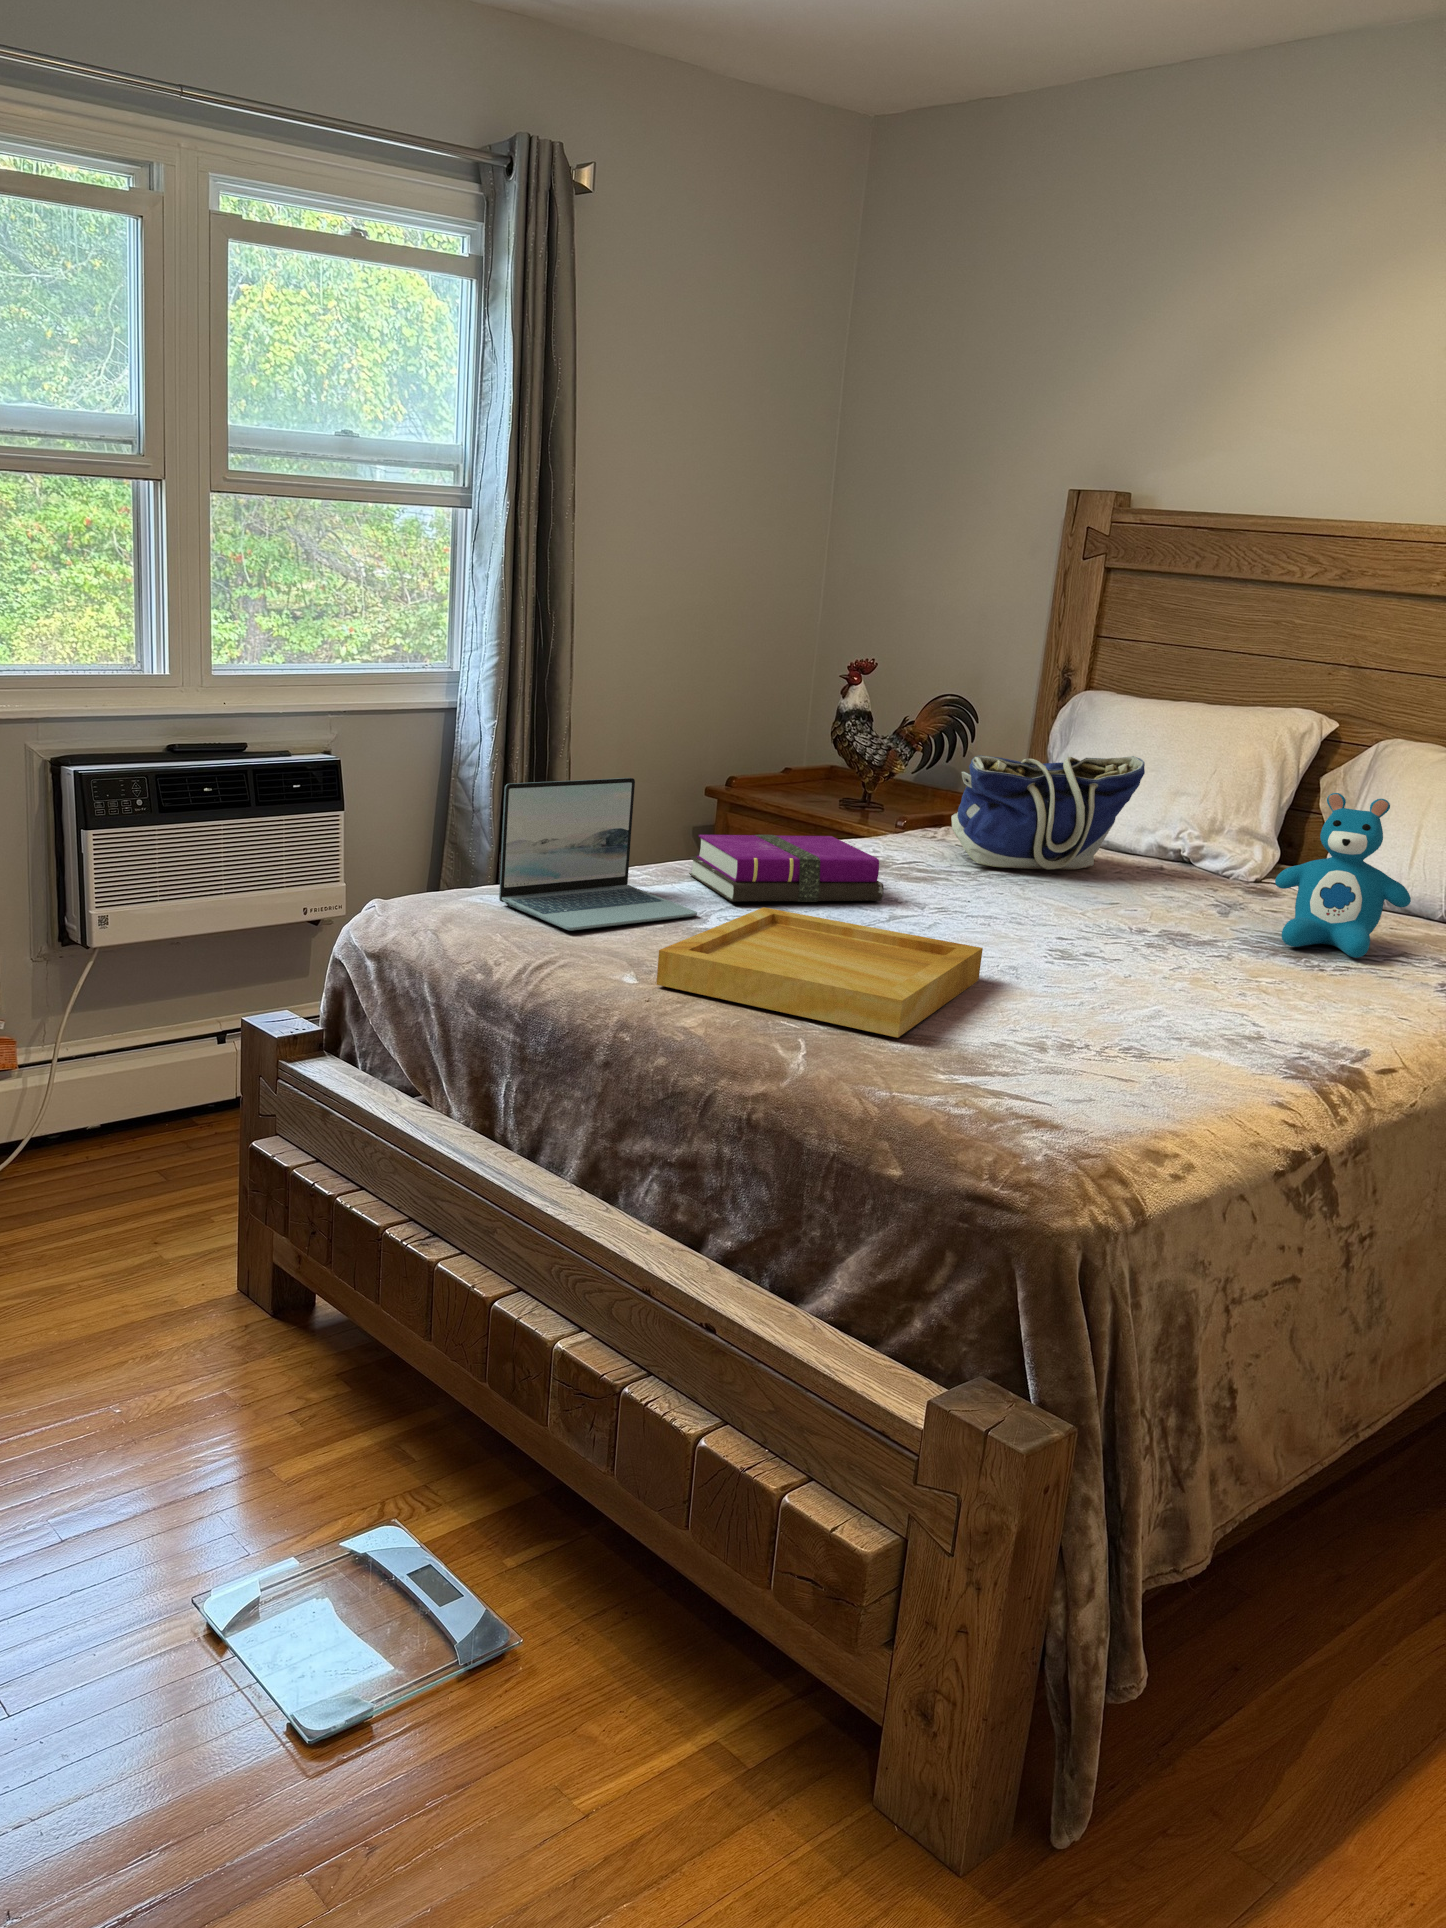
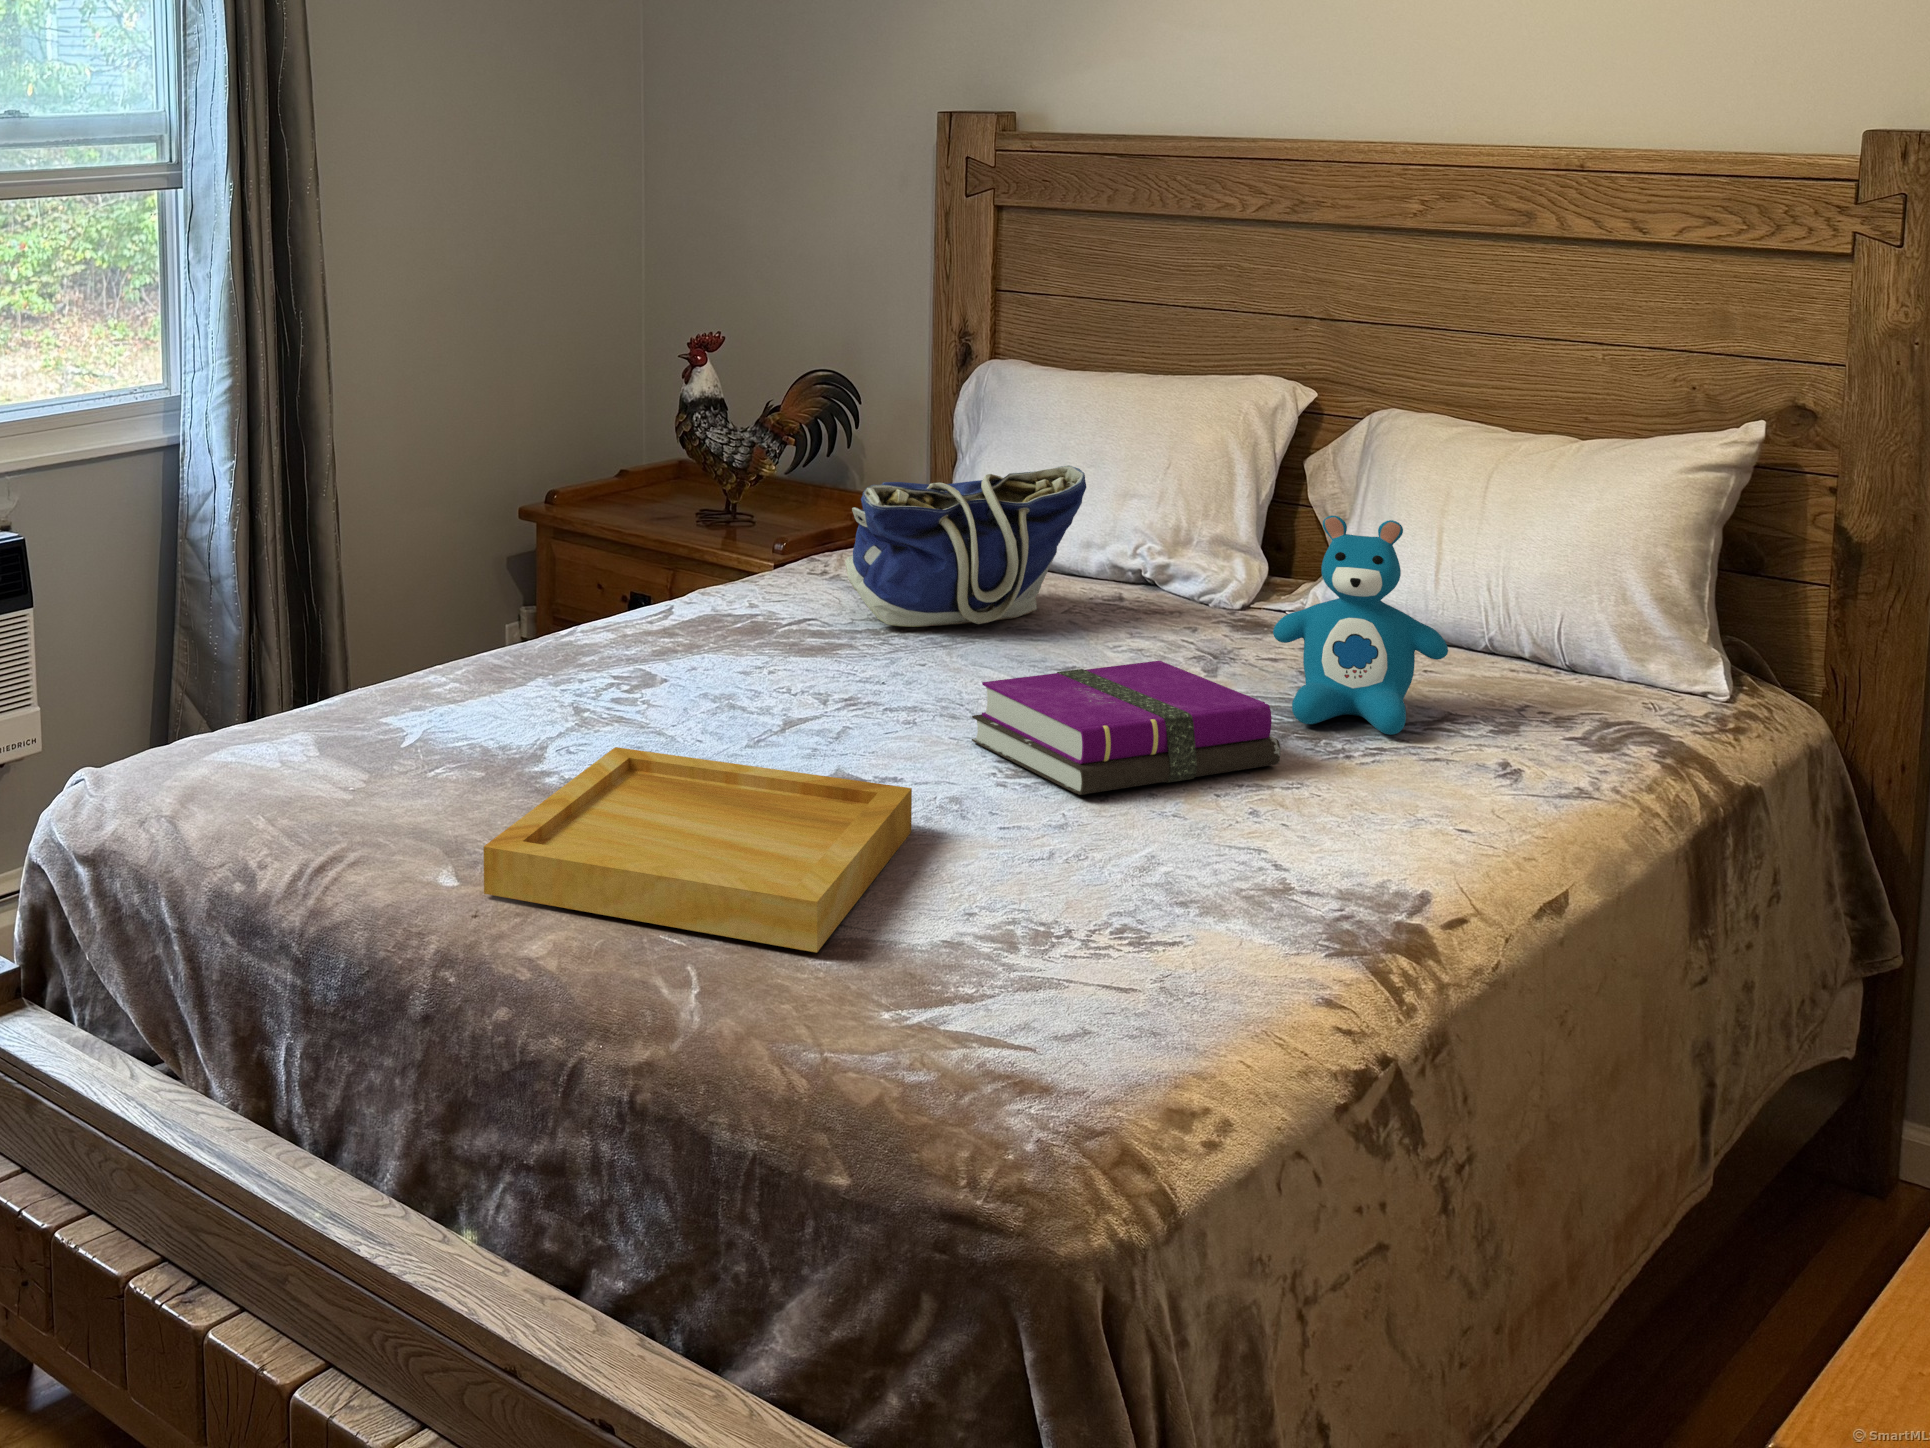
laptop: present [499,778,697,930] -> none [253,574,527,808]
notebook: present [689,835,883,902] -> present [972,661,1280,795]

